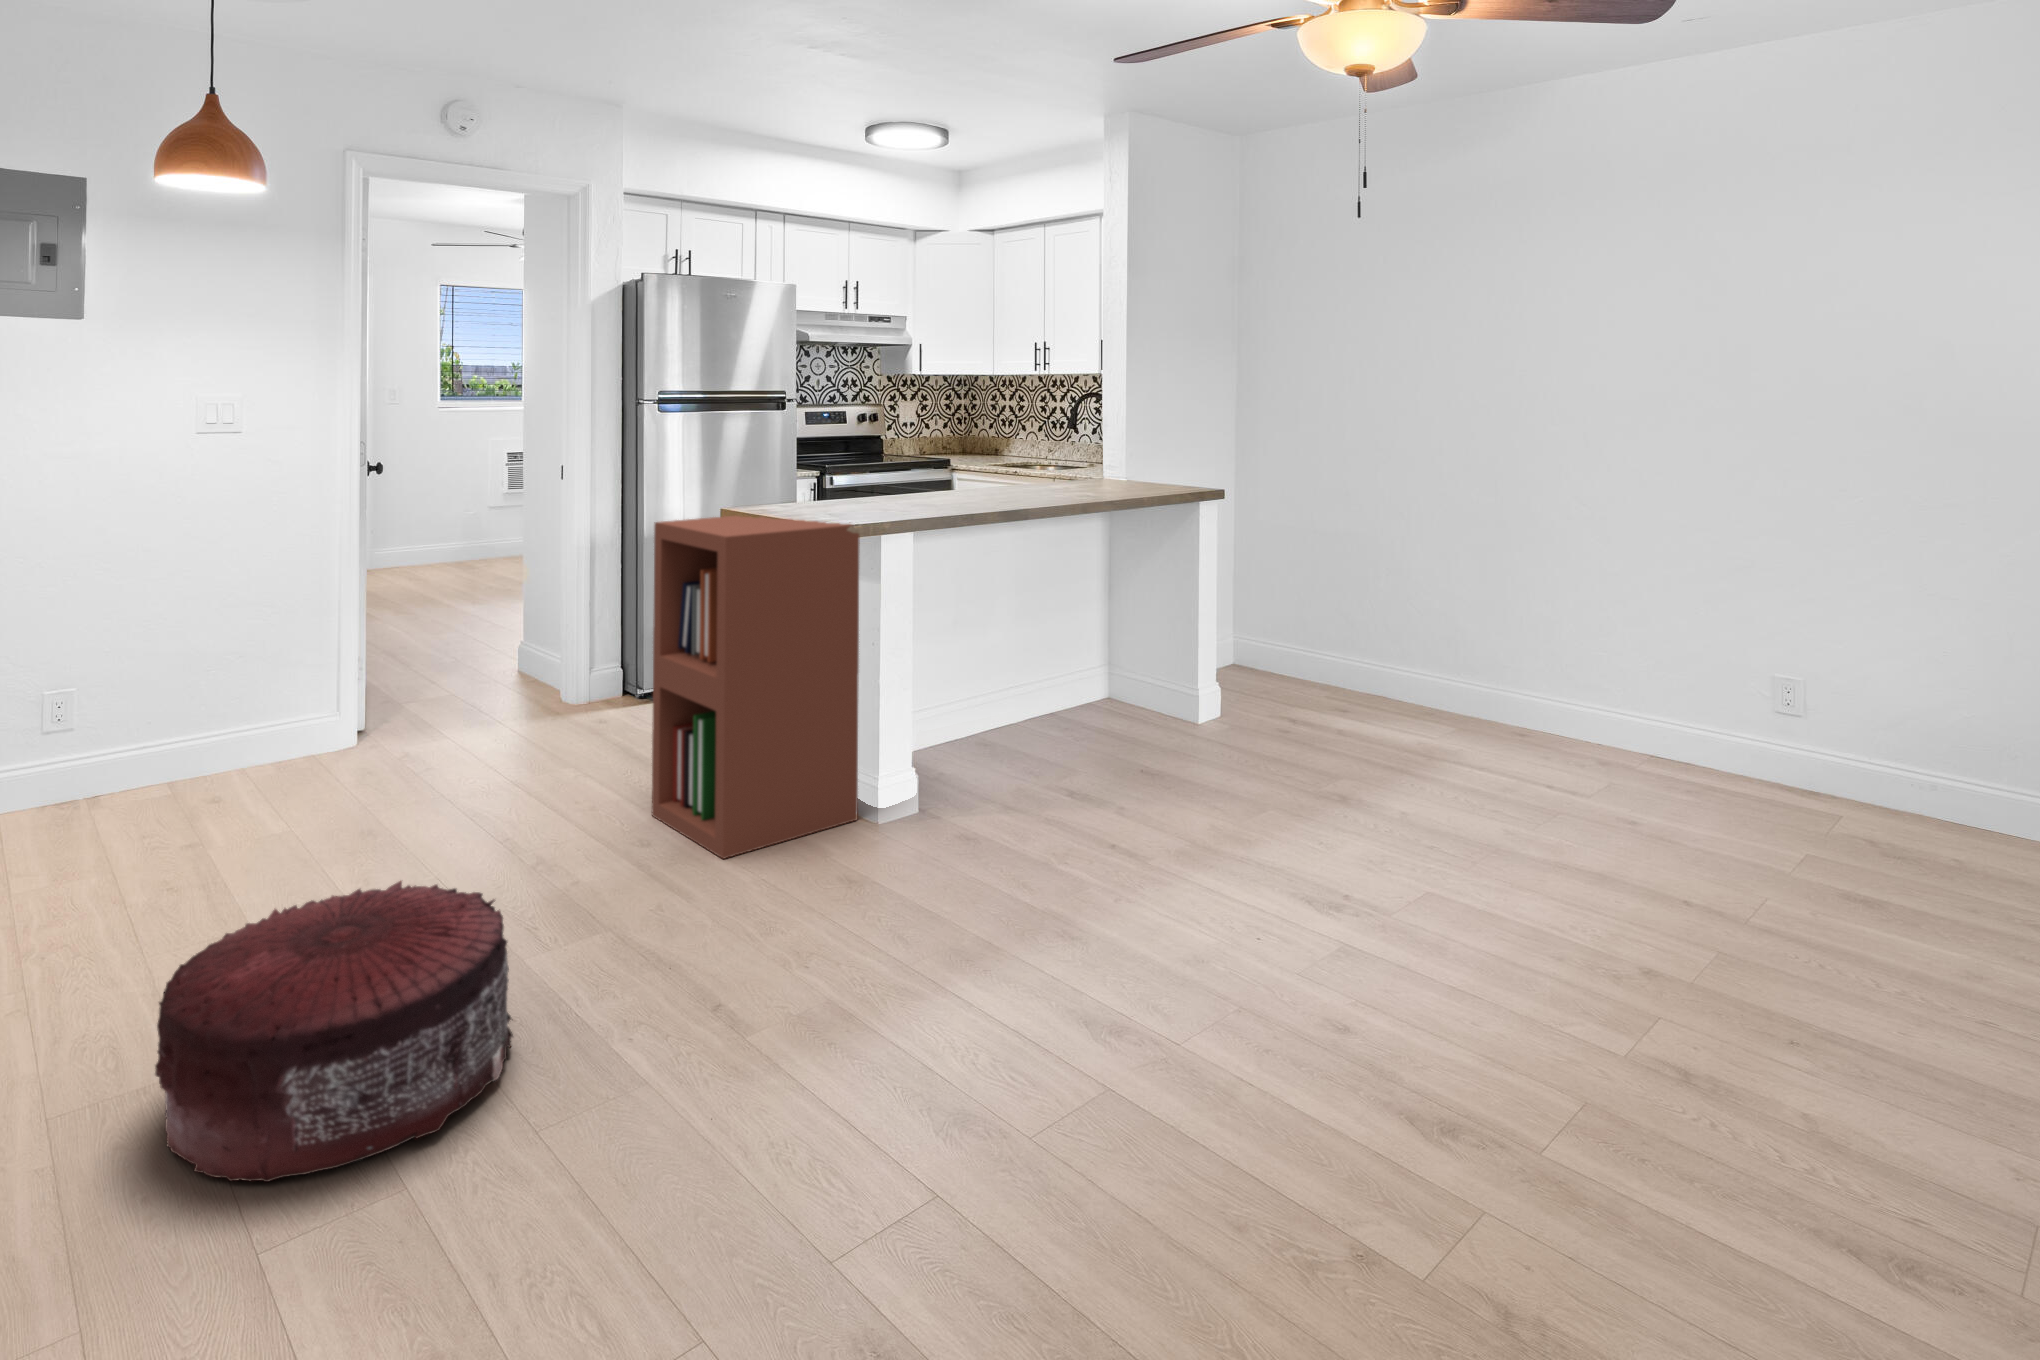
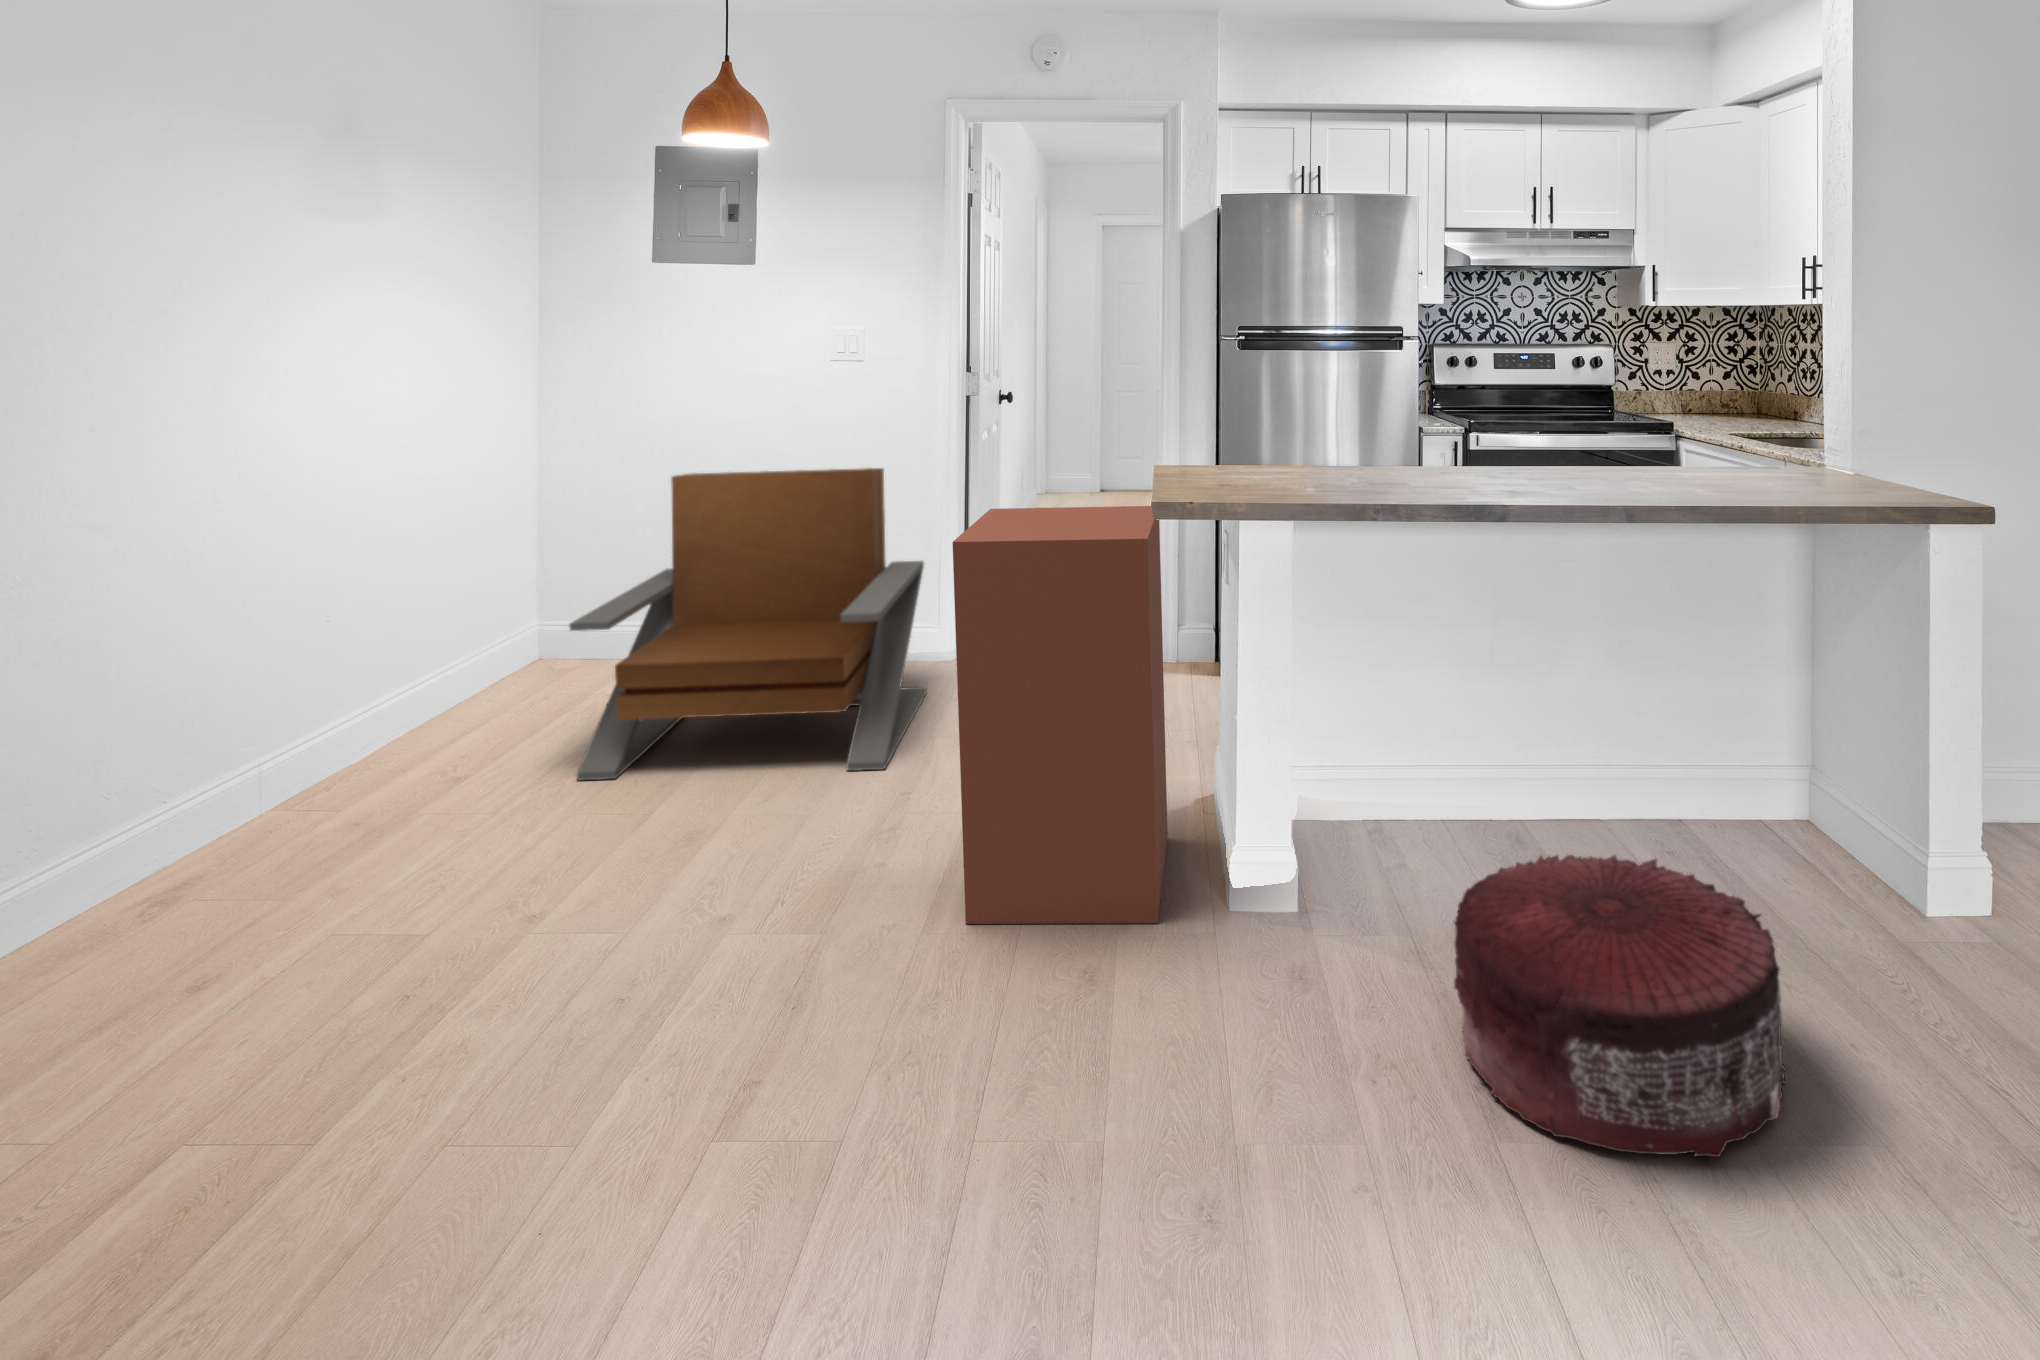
lounge chair: none [8,517,442,902] -> present [570,468,927,781]
pouf: present [155,881,513,1182] -> present [1454,855,1786,1157]

